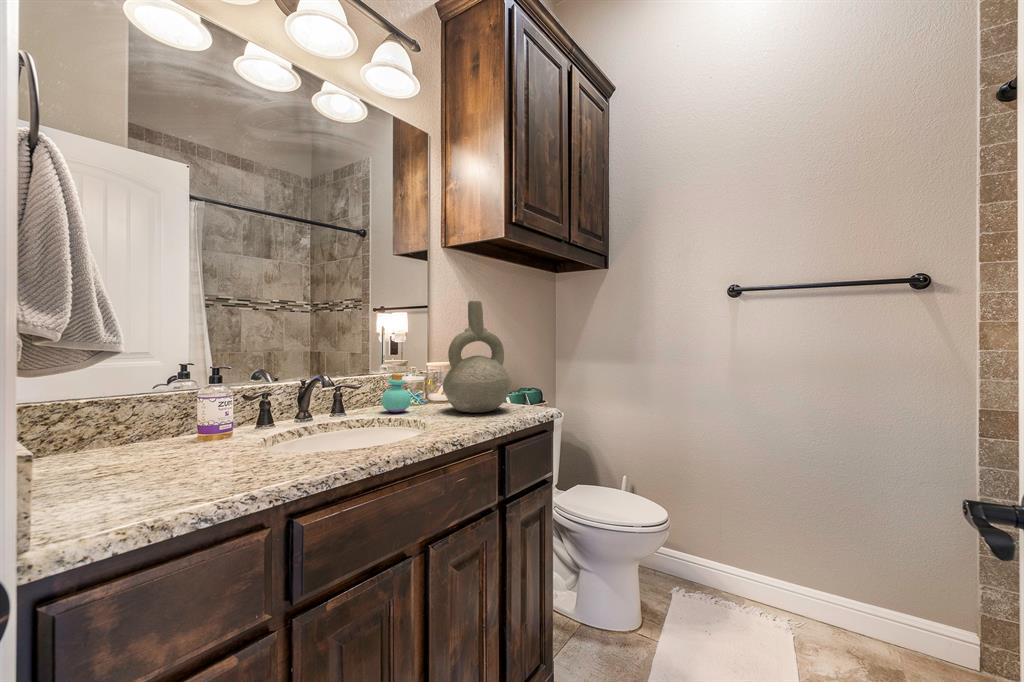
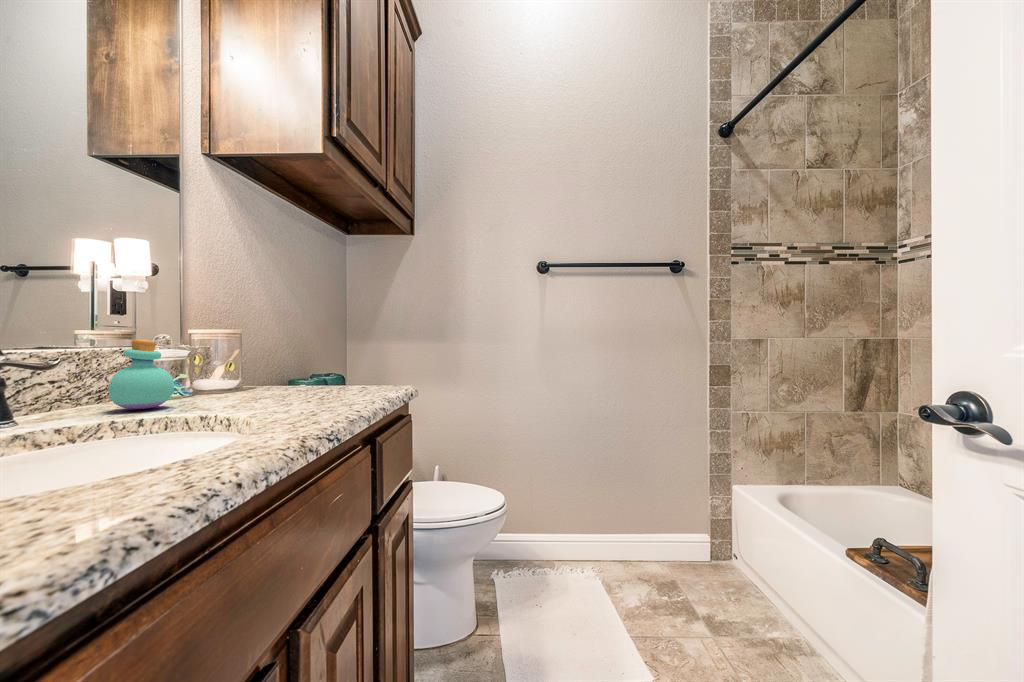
decorative vase: present [443,301,511,413] -> none [238,229,353,398]

